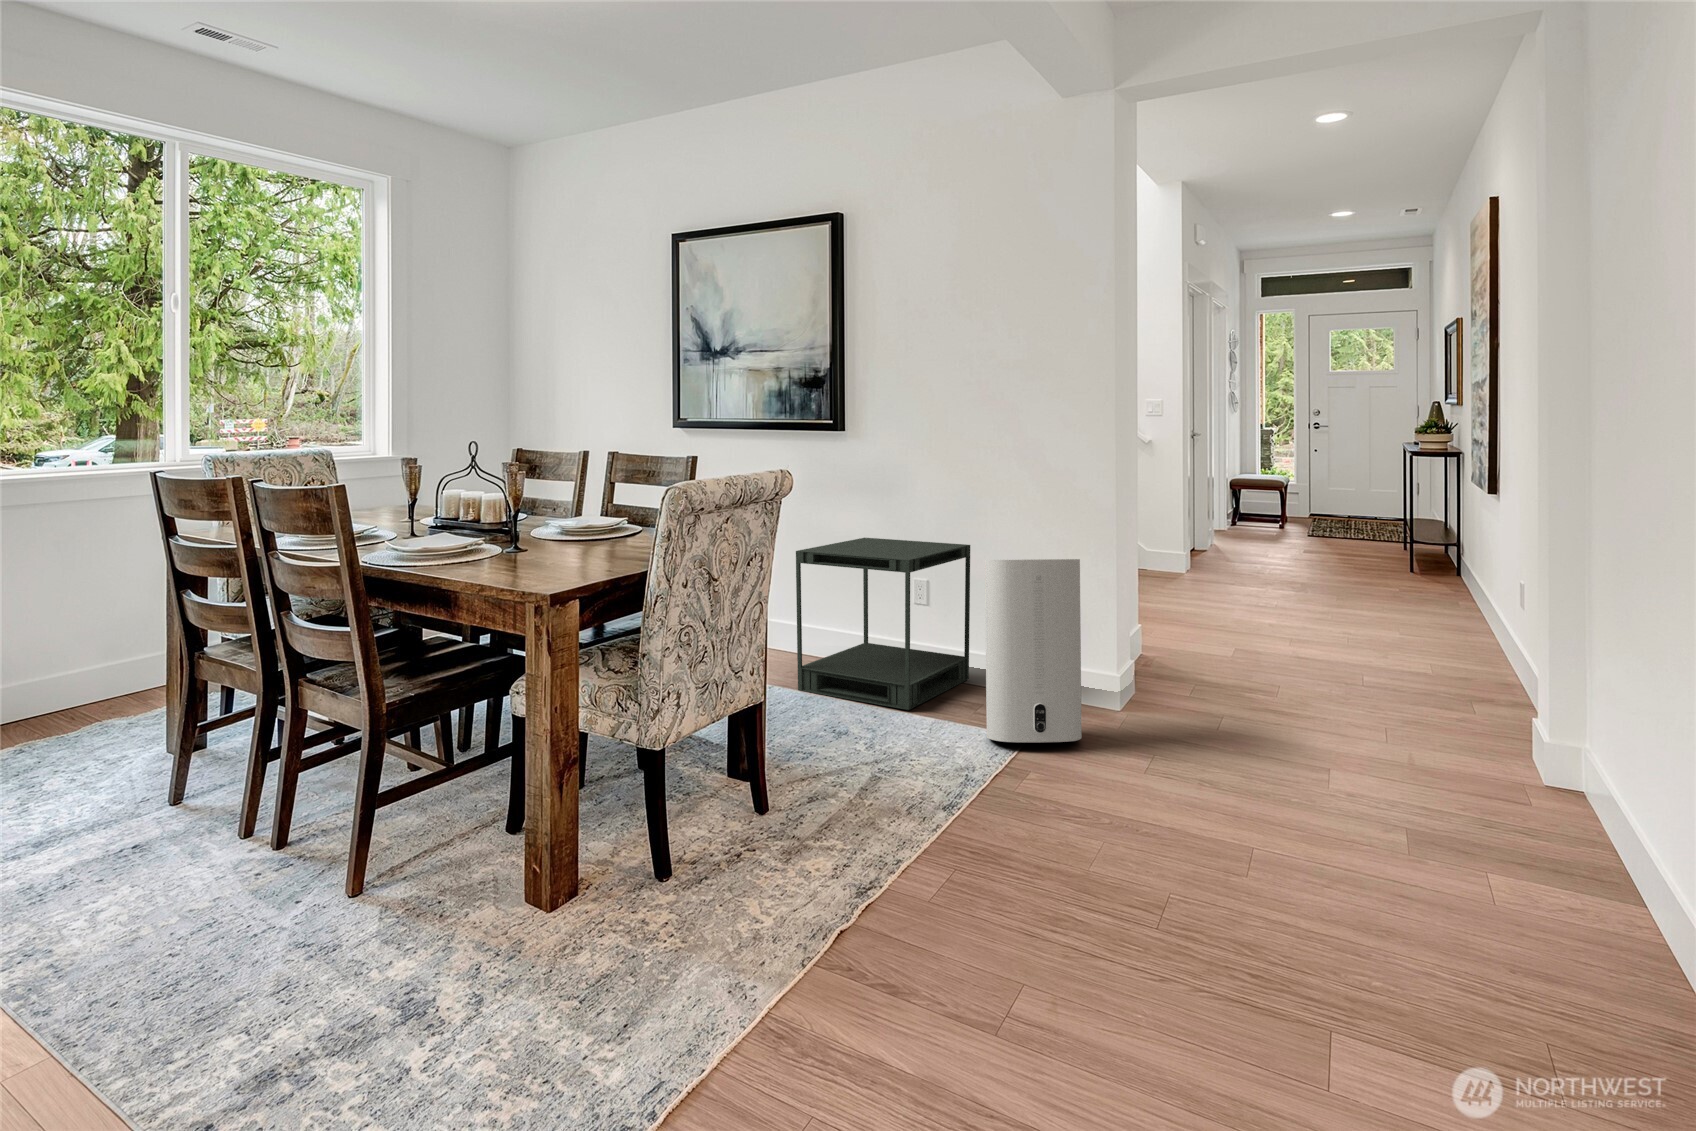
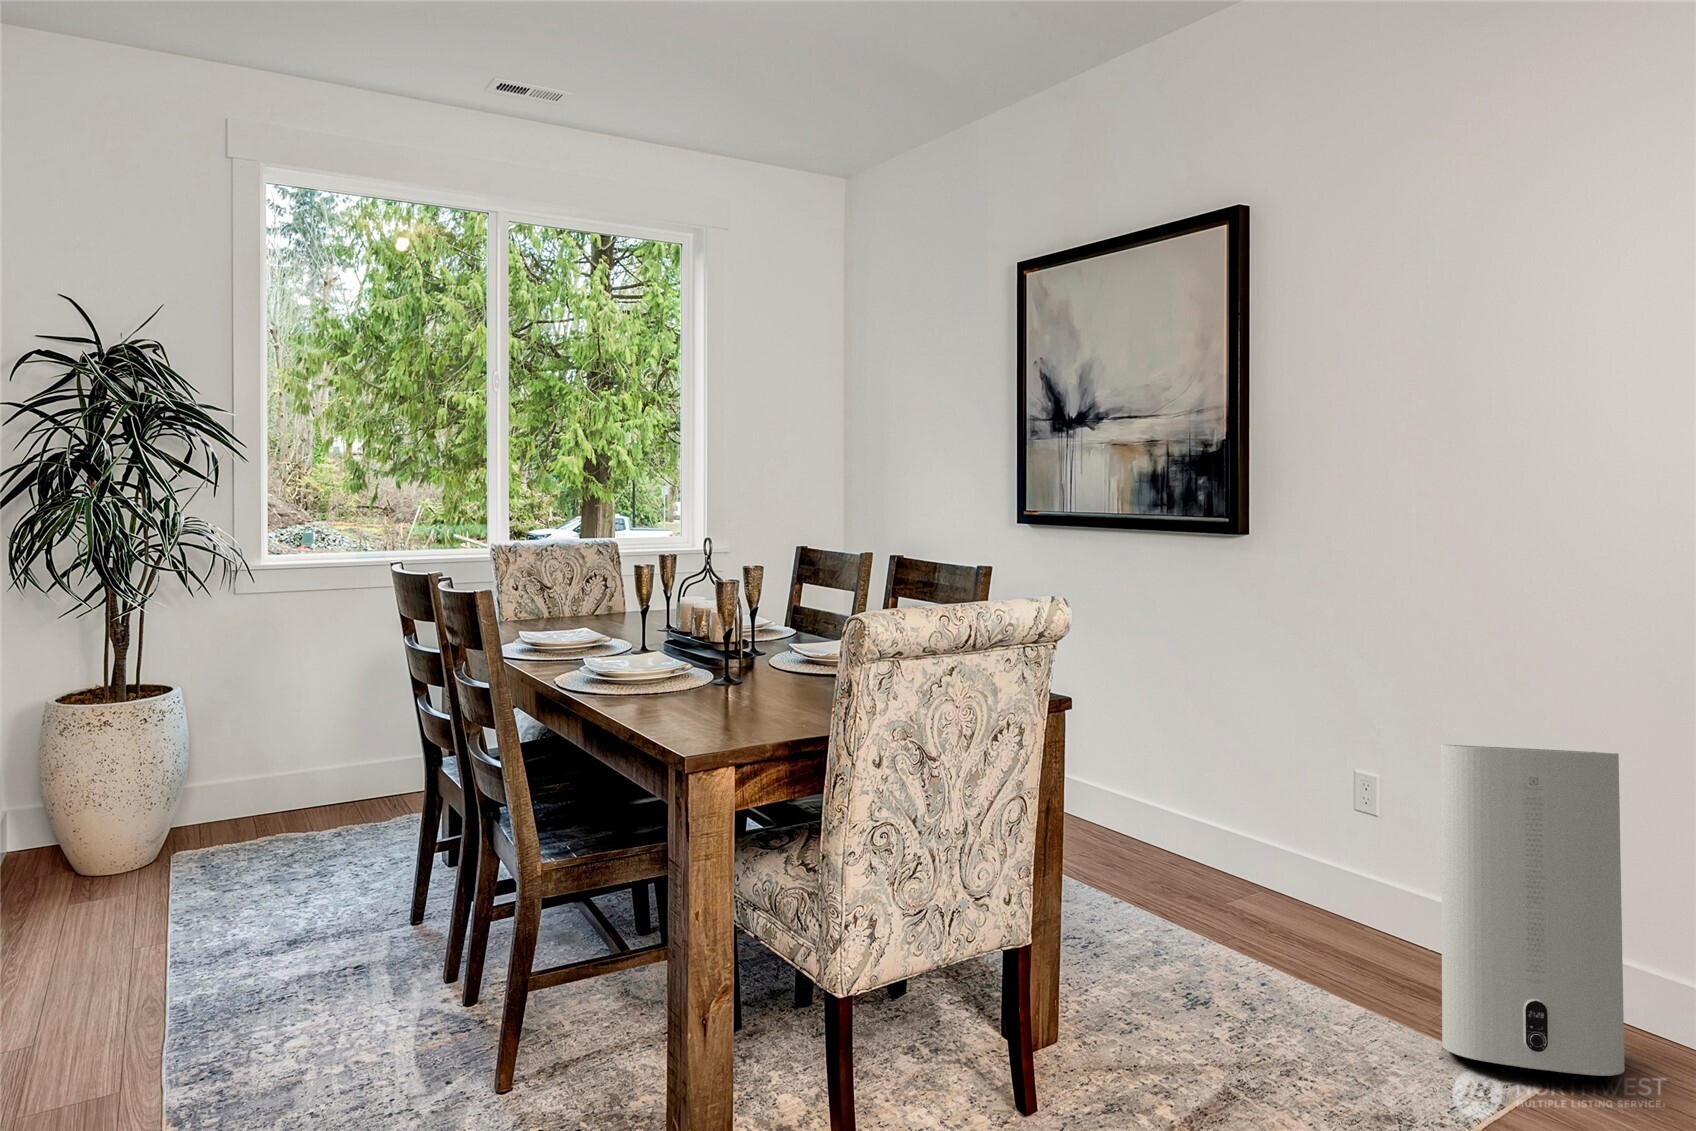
side table: present [796,538,970,710] -> none [1152,694,1446,979]

